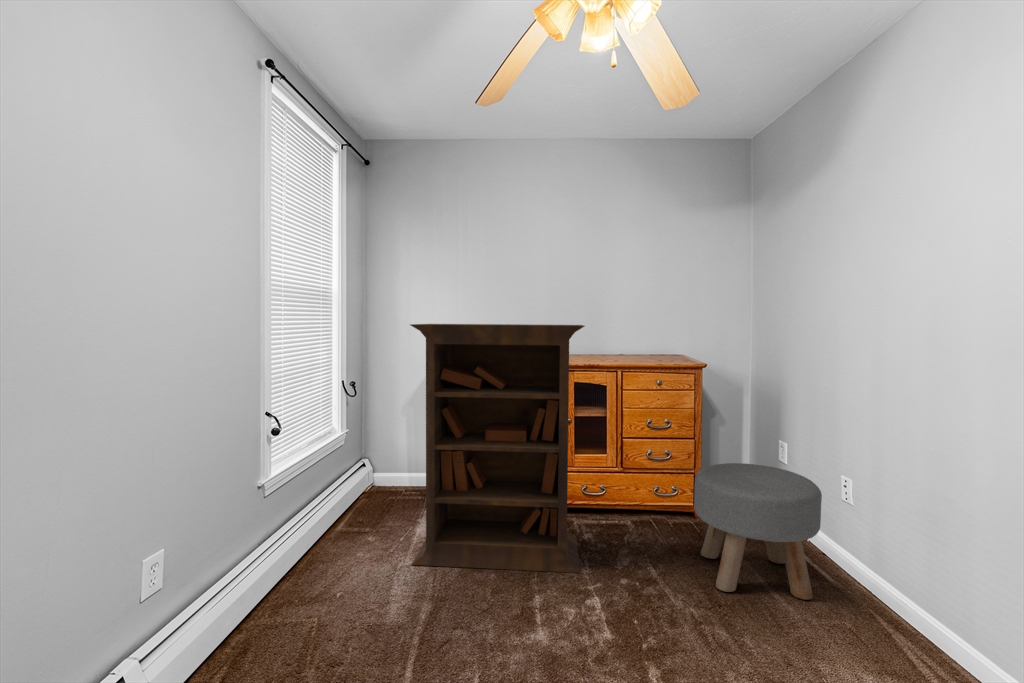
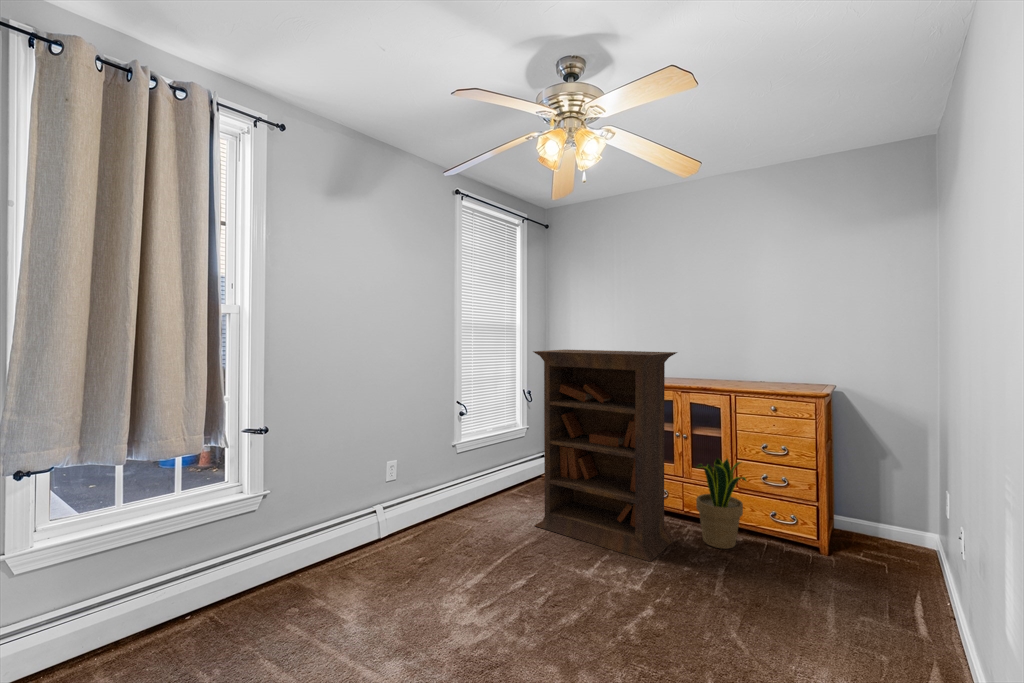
potted plant: none [594,439,649,537] -> present [696,458,746,549]
ottoman: present [694,463,822,600] -> none [758,493,894,642]

